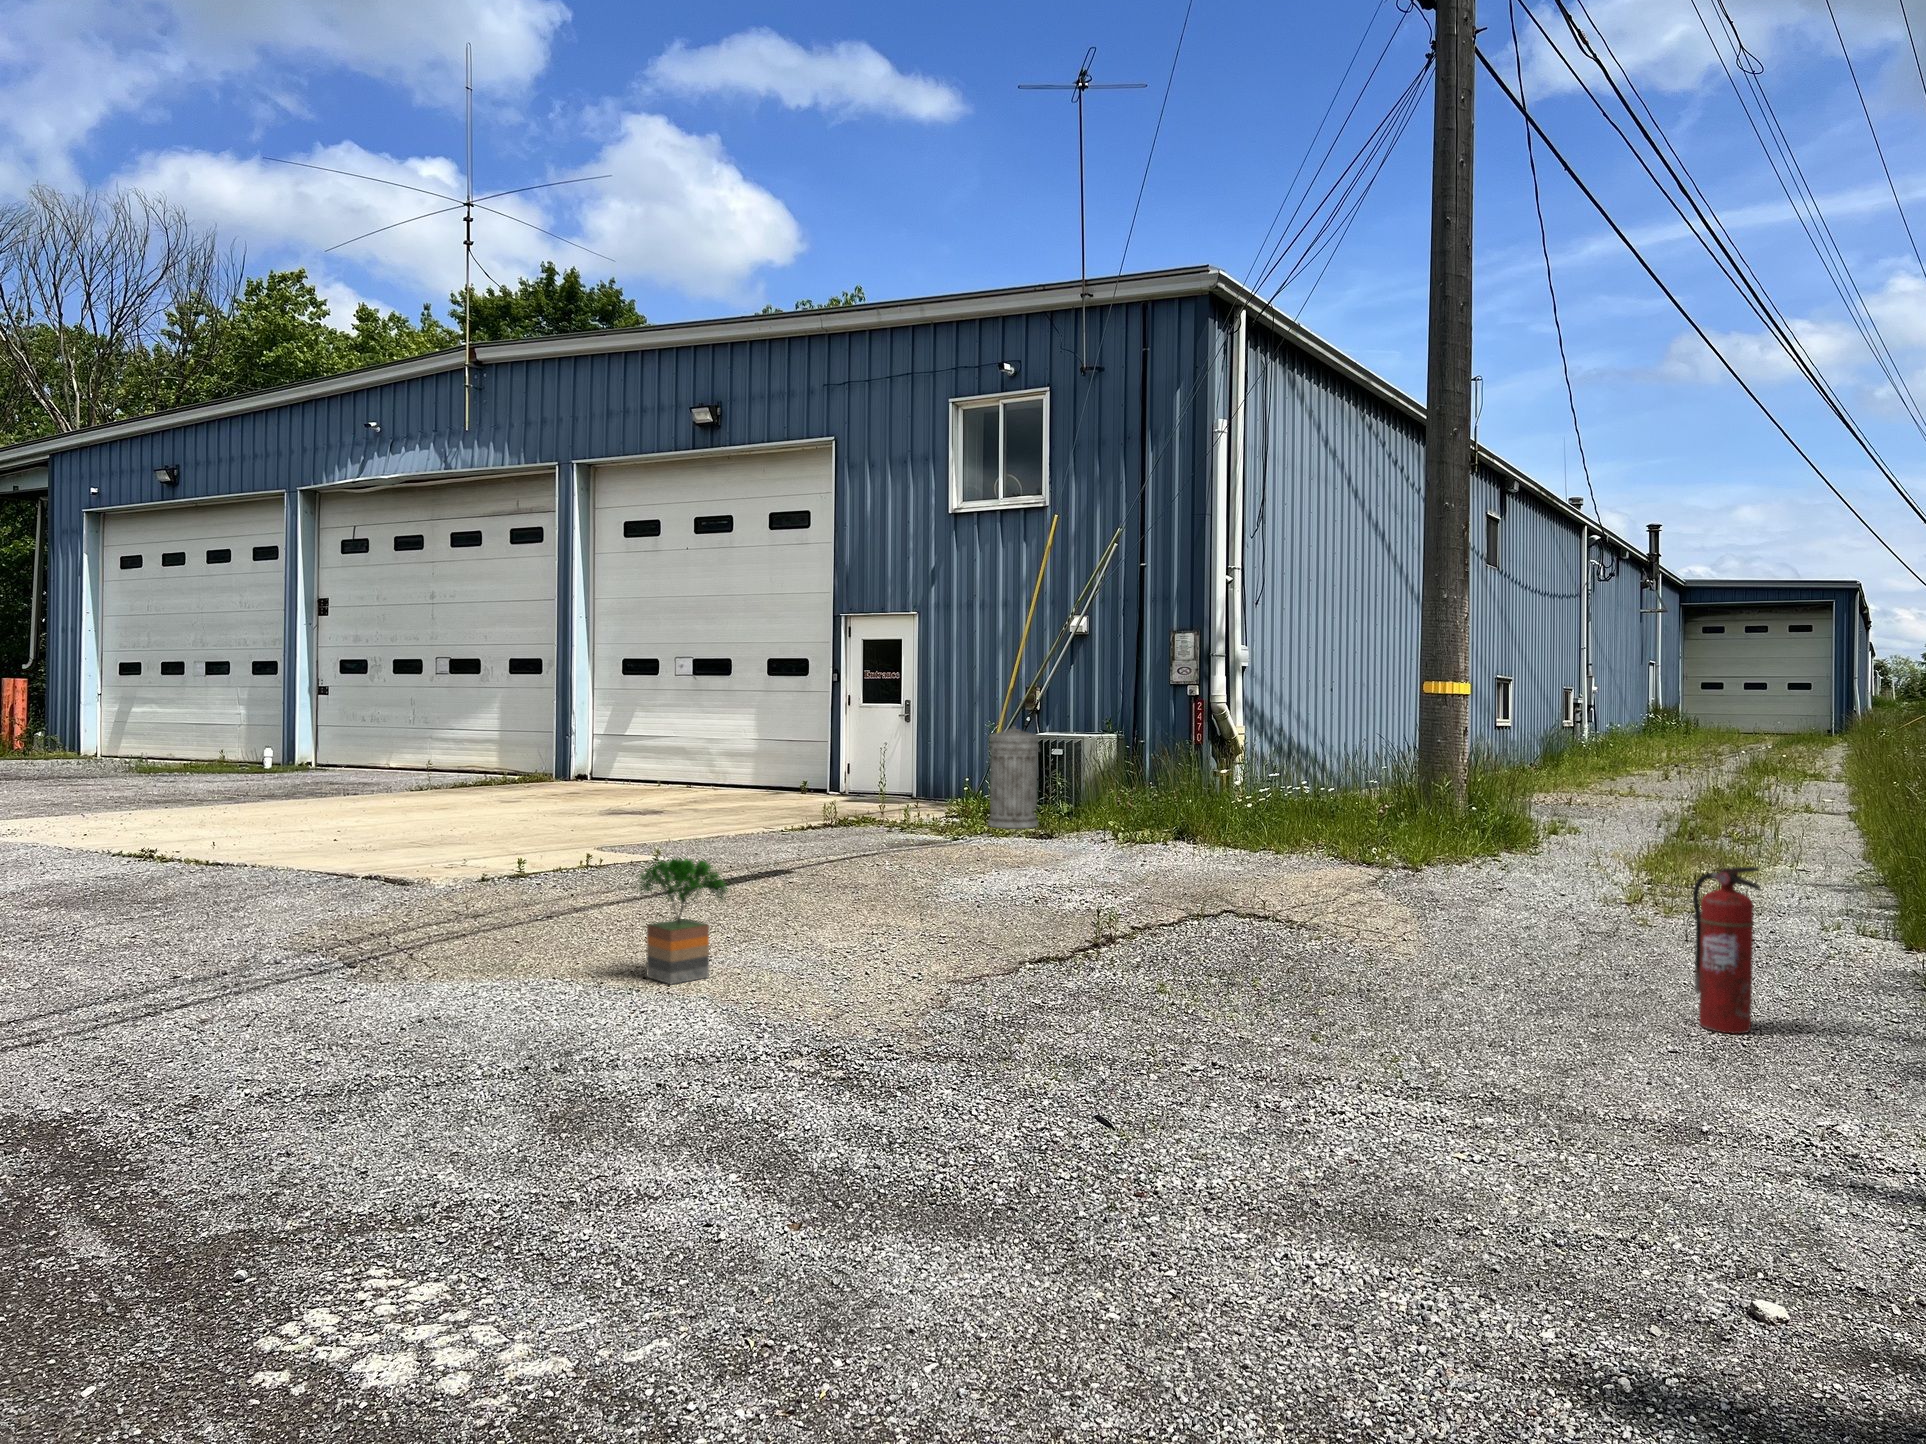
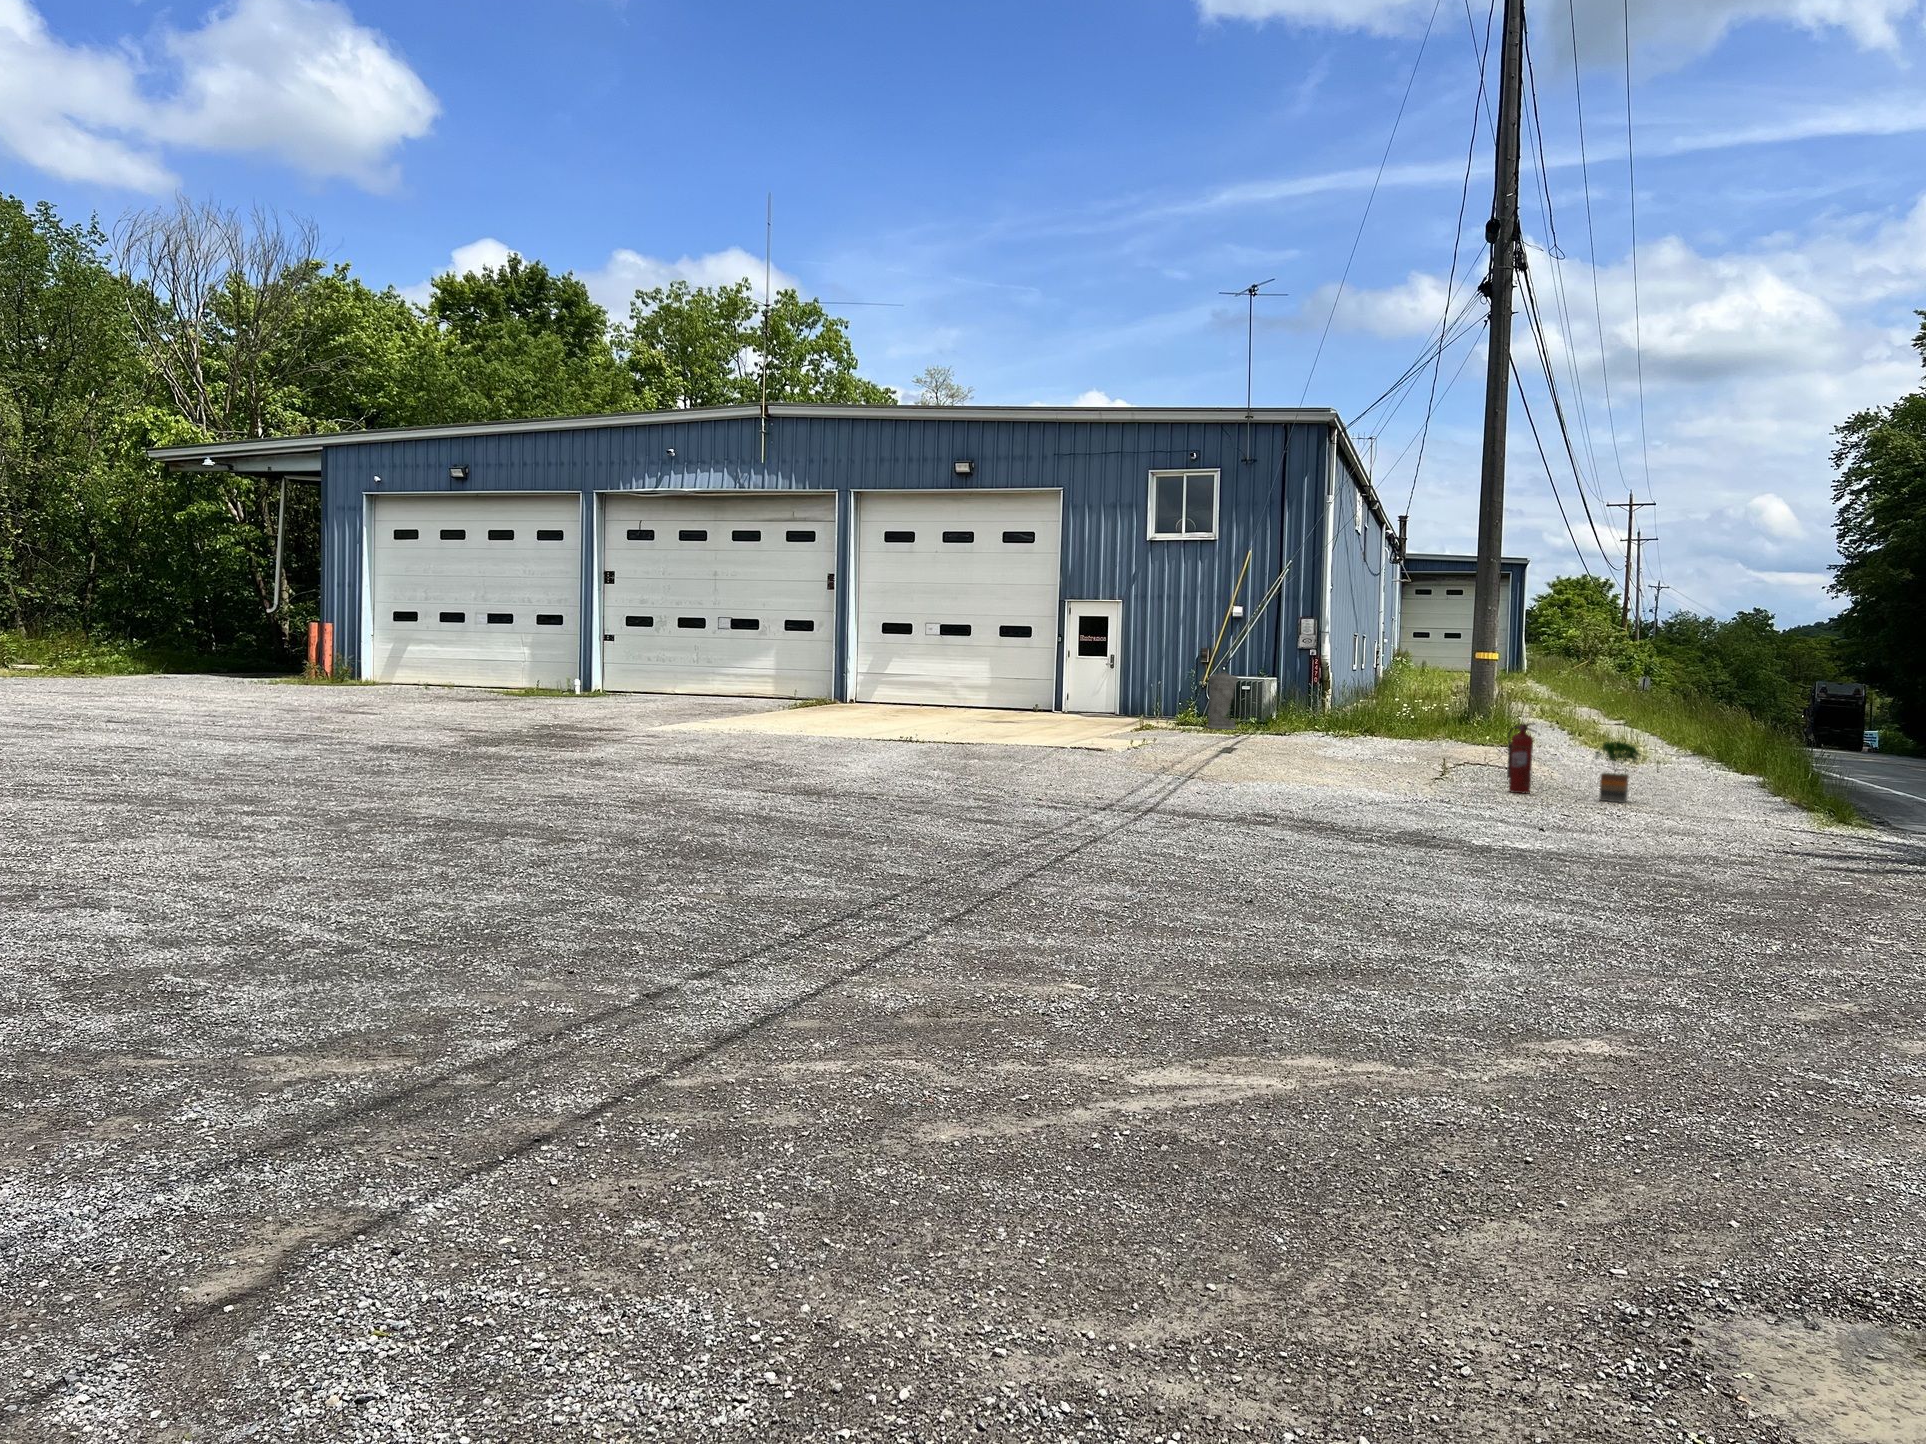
potted tree: present [639,858,728,985] -> present [1595,741,1640,803]
fire extinguisher: present [1693,867,1761,1034] -> present [1507,723,1535,793]

